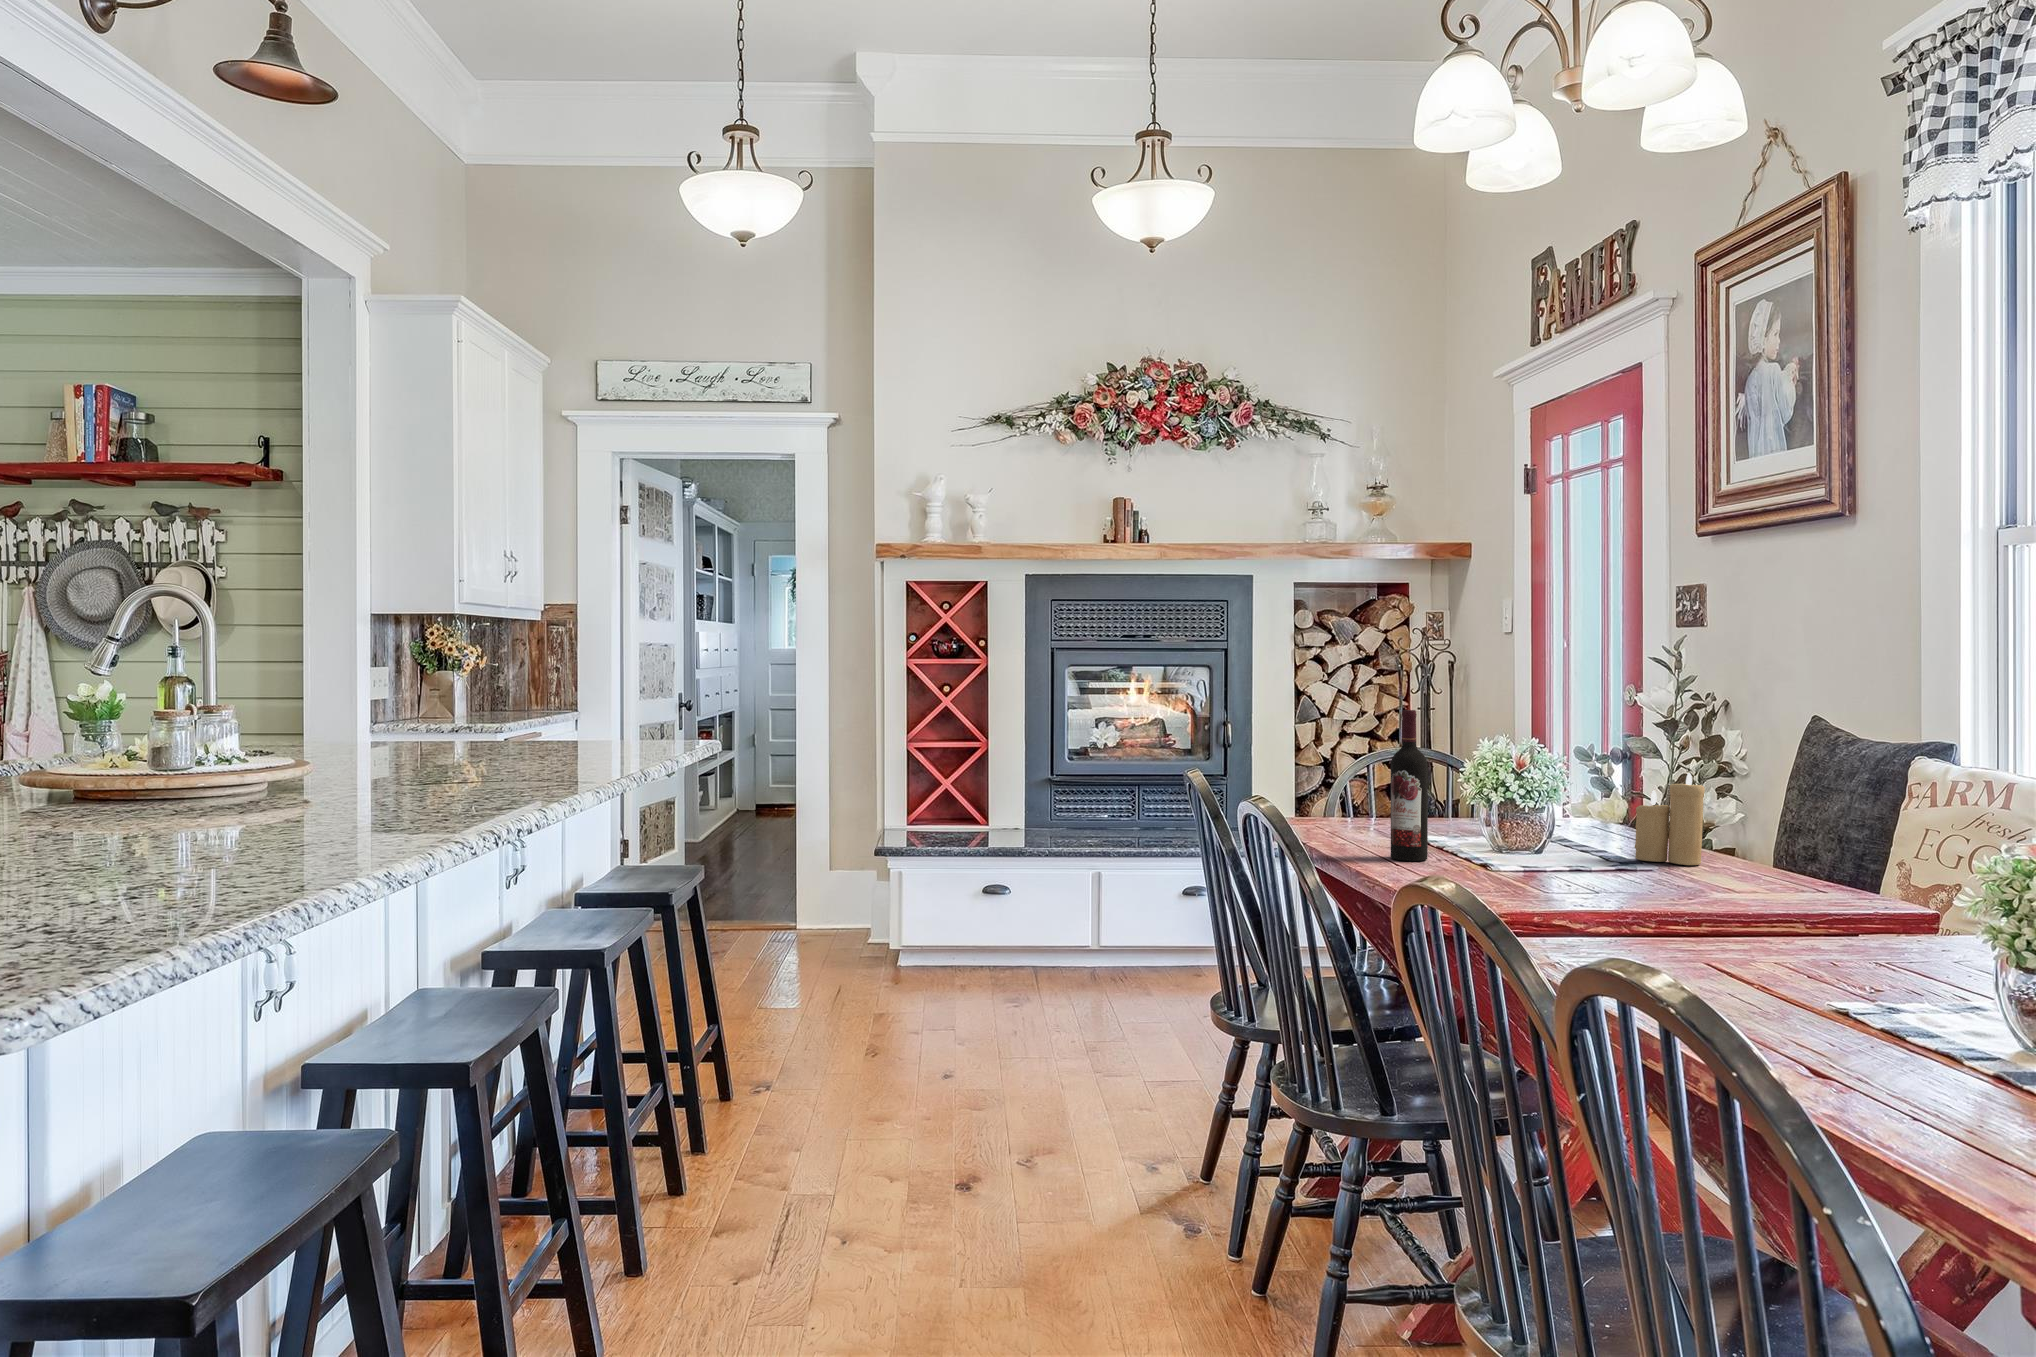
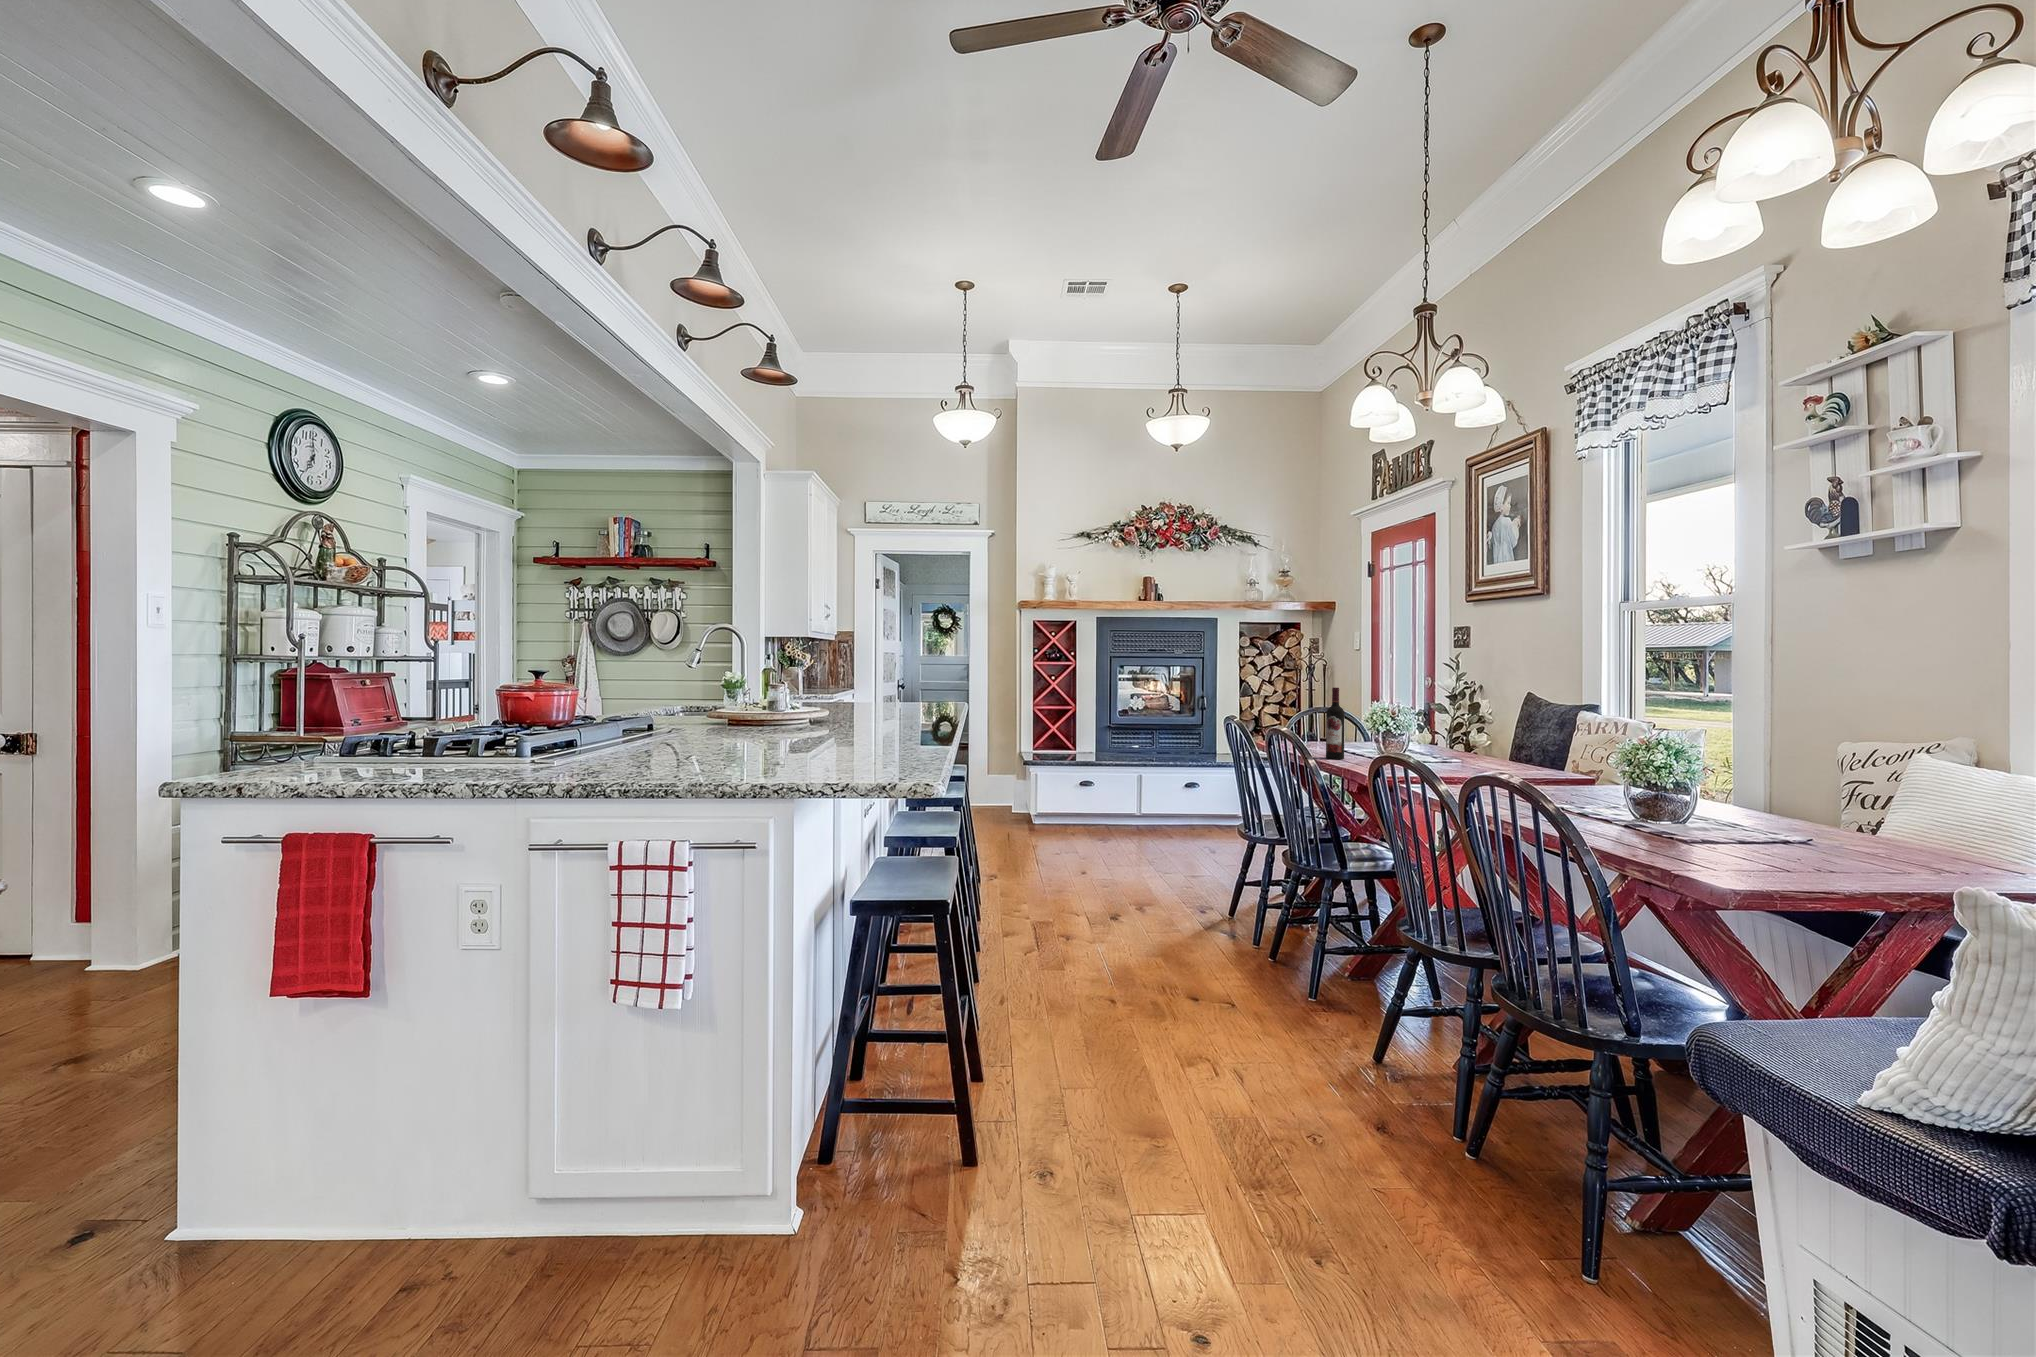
candle: present [1635,773,1705,865] -> none [1443,718,1478,761]

